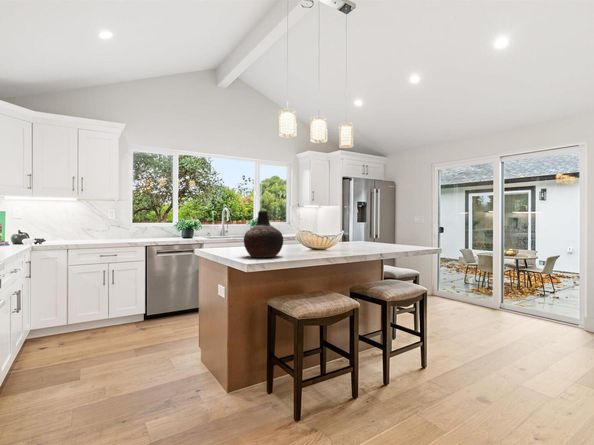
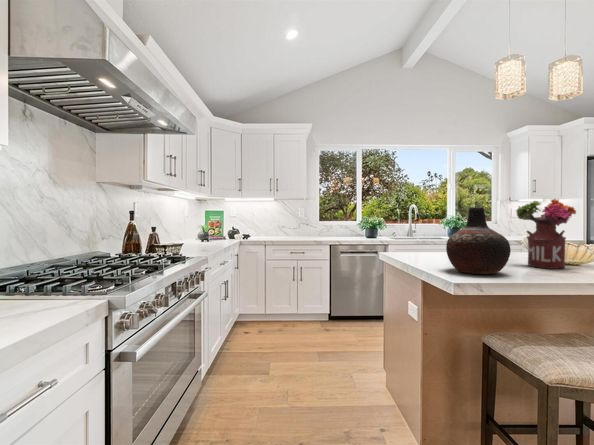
flower arrangement: none [290,206,322,252] -> present [516,199,576,269]

